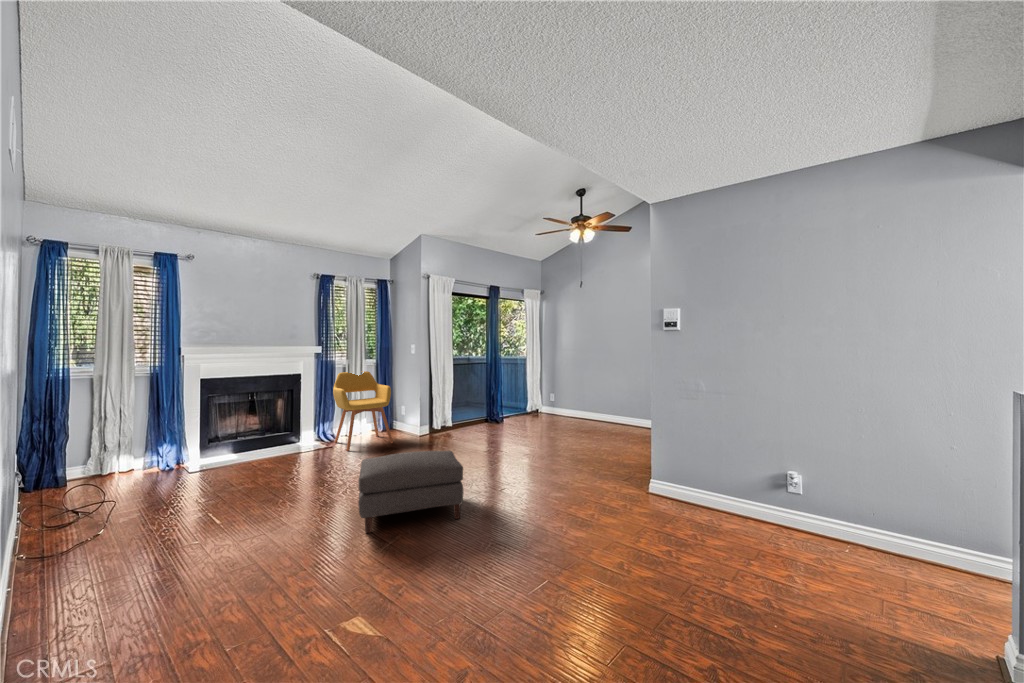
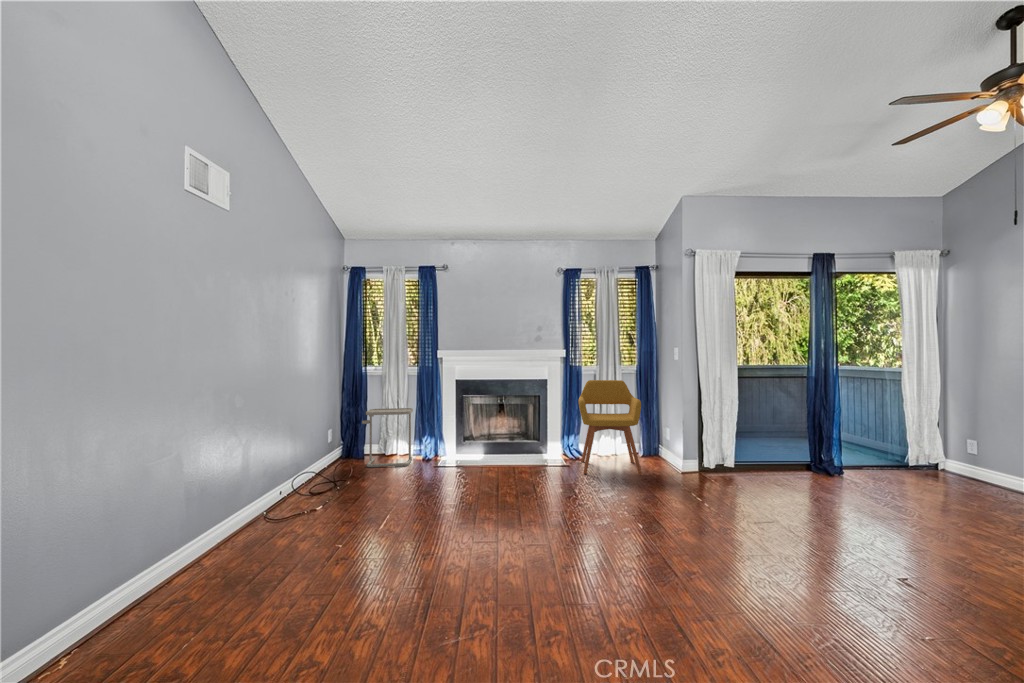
side table: none [40,417,132,498] -> present [362,408,413,467]
ottoman: present [358,451,464,533] -> none [497,488,649,614]

